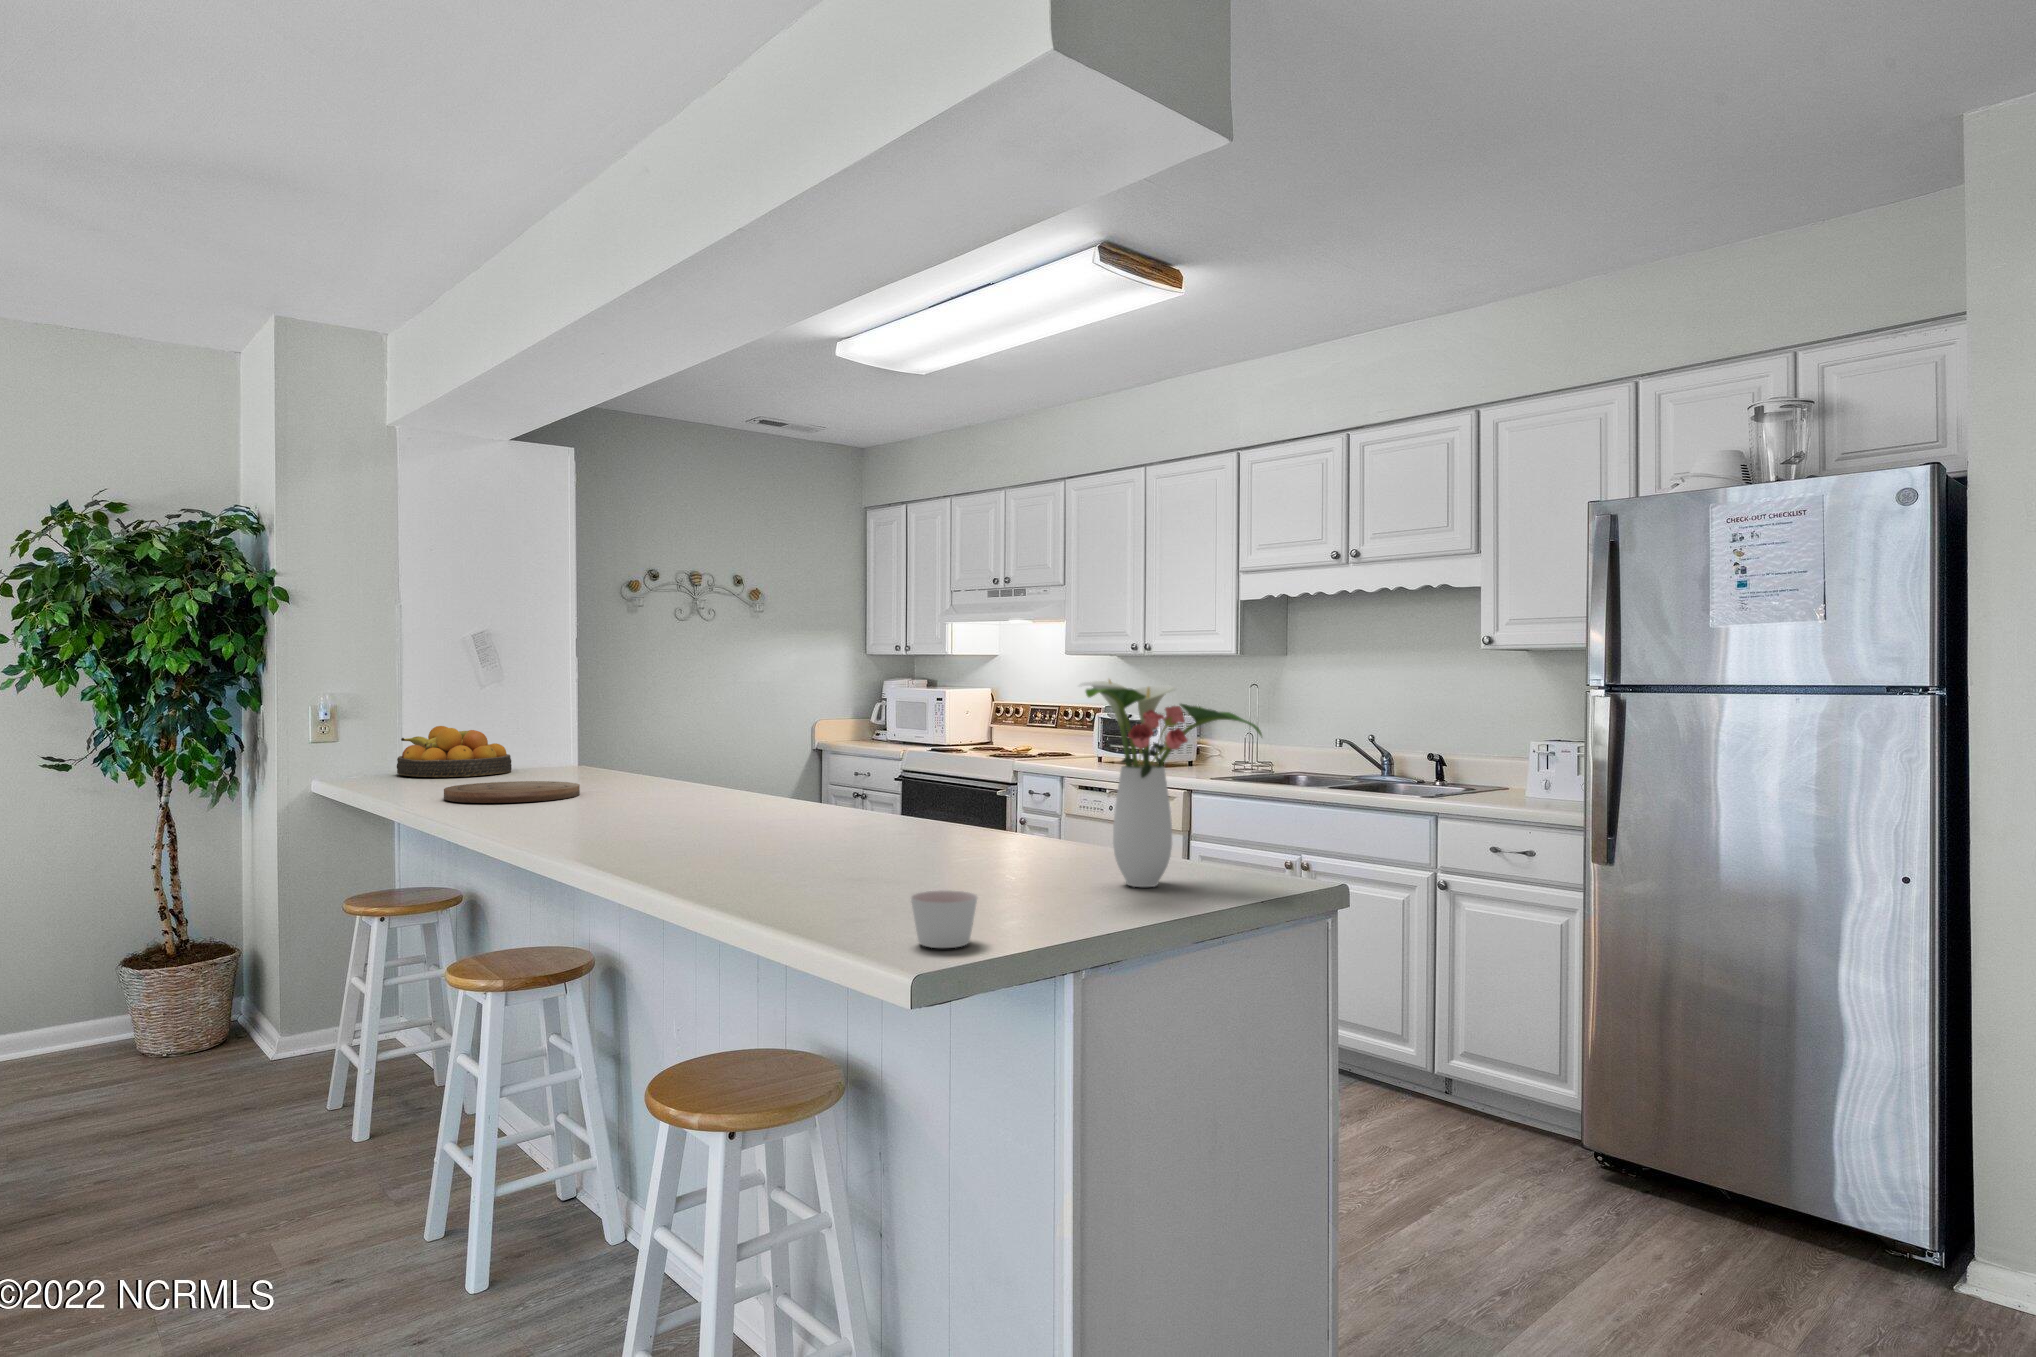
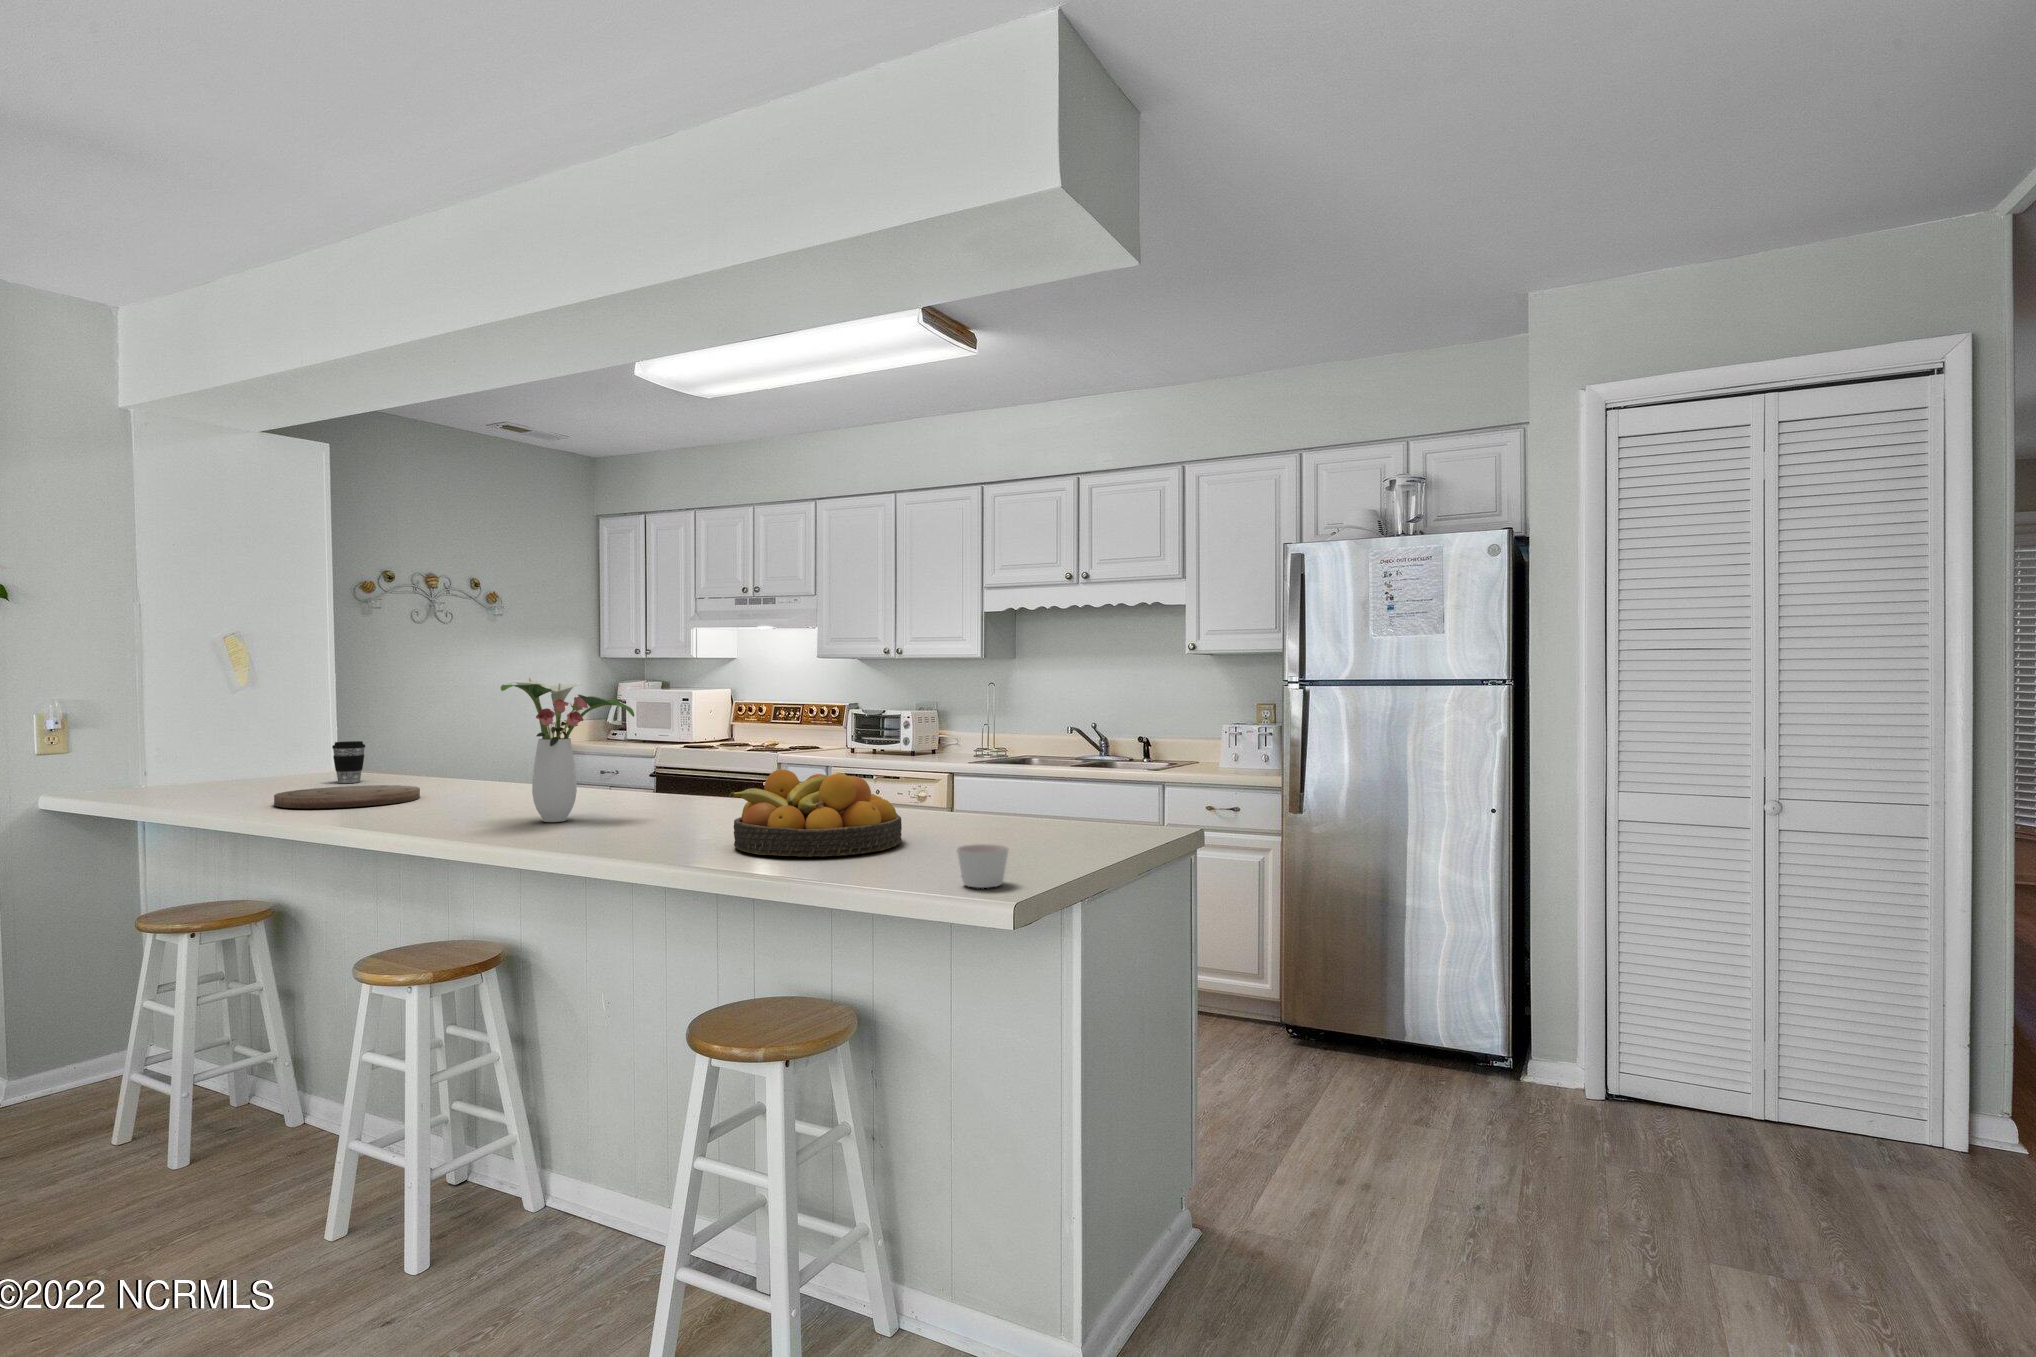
flower arrangement: present [1079,680,1262,887] -> present [501,678,634,822]
fruit bowl: present [397,726,512,777] -> present [729,770,902,857]
coffee cup: none [535,736,566,778] -> present [332,741,365,783]

